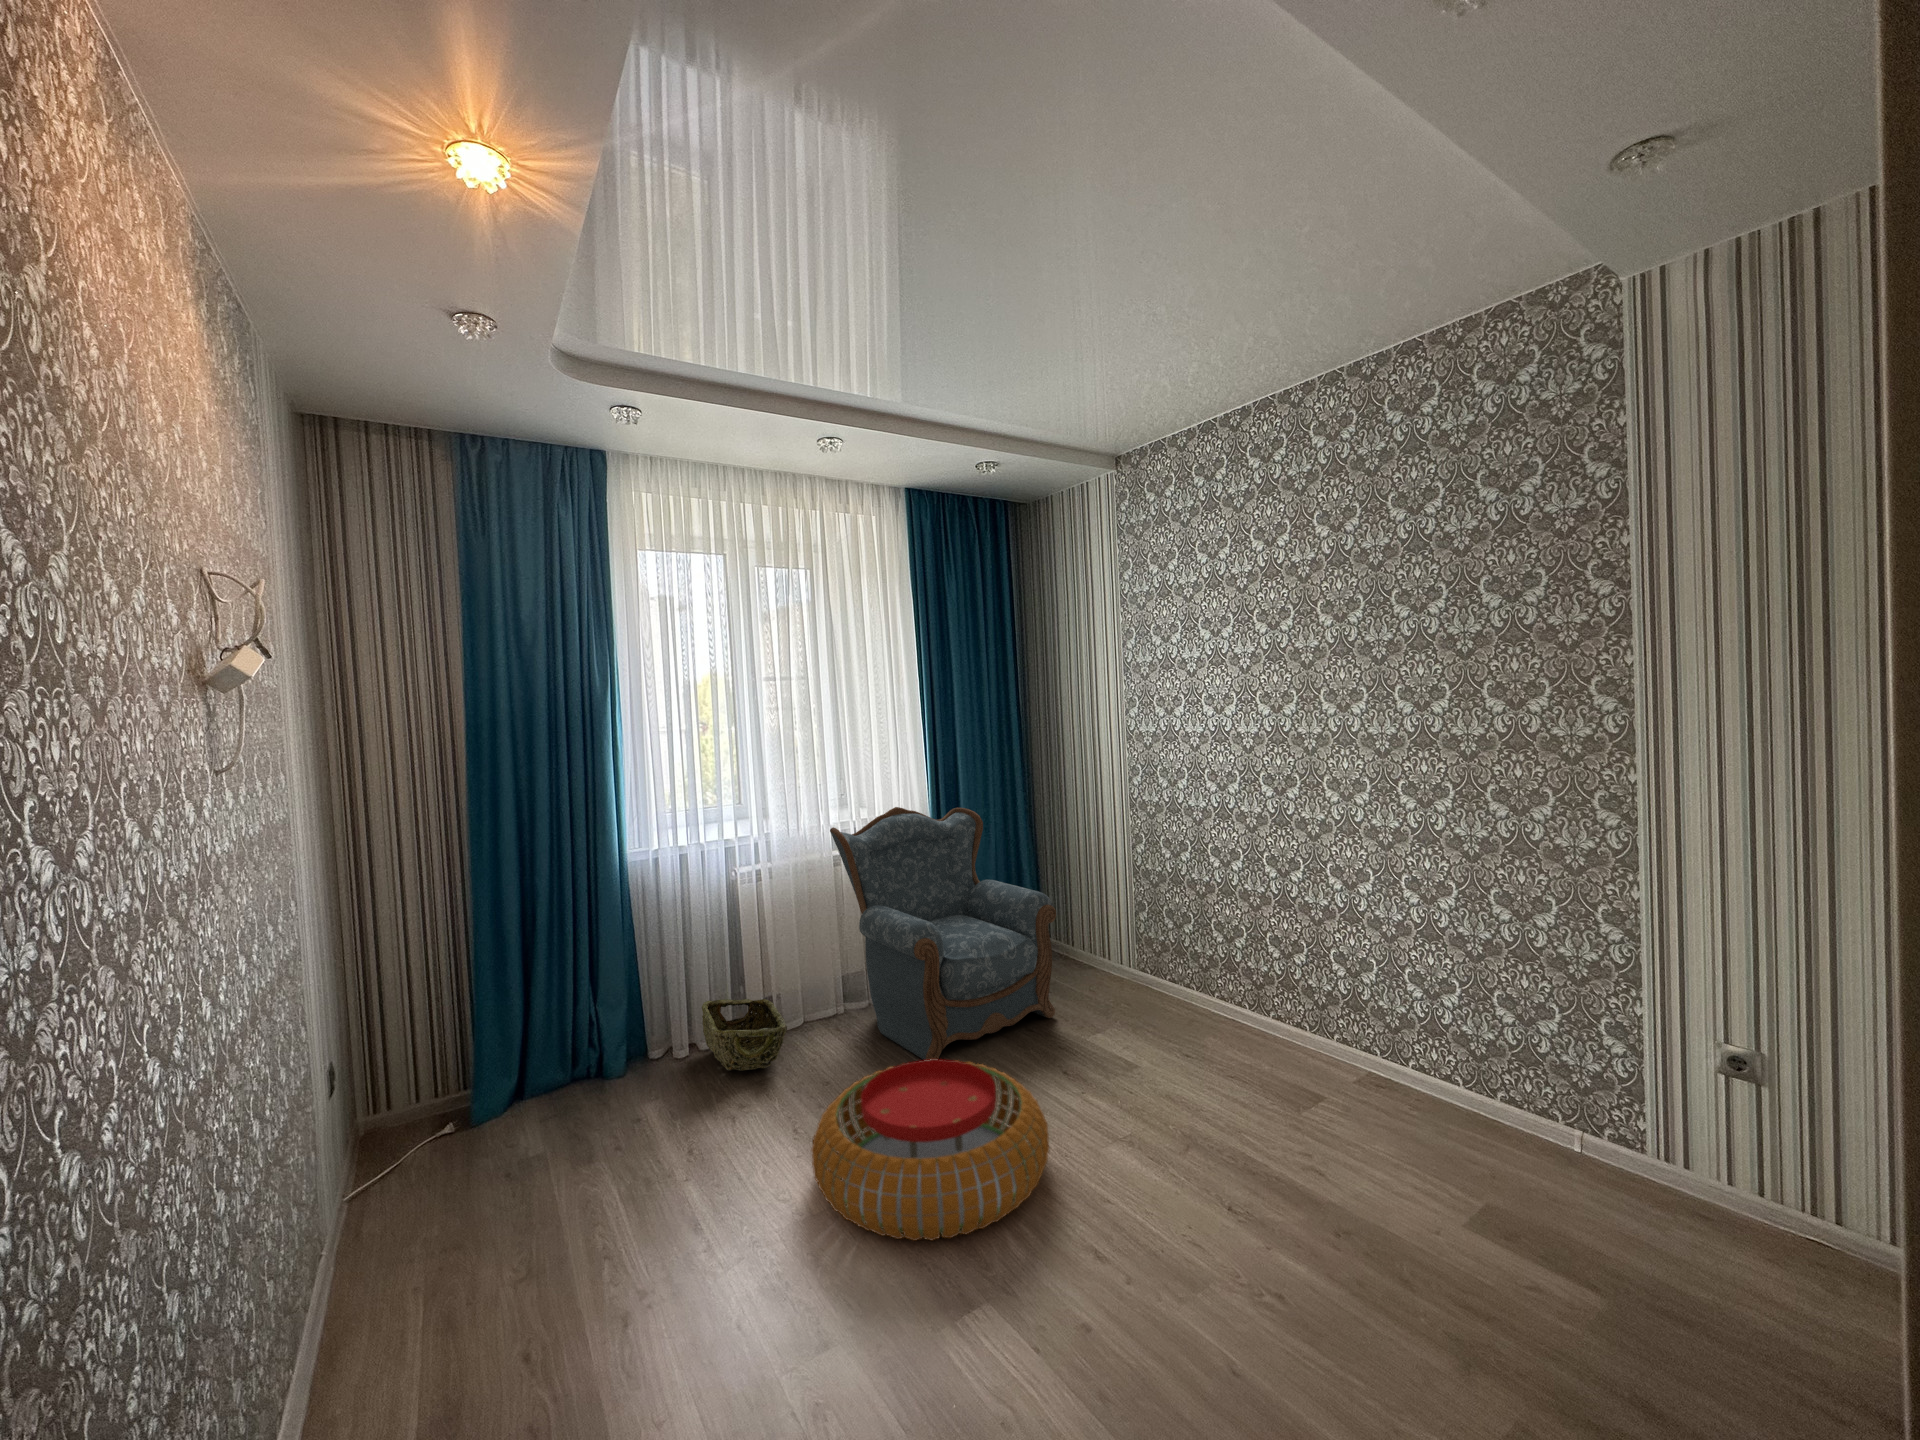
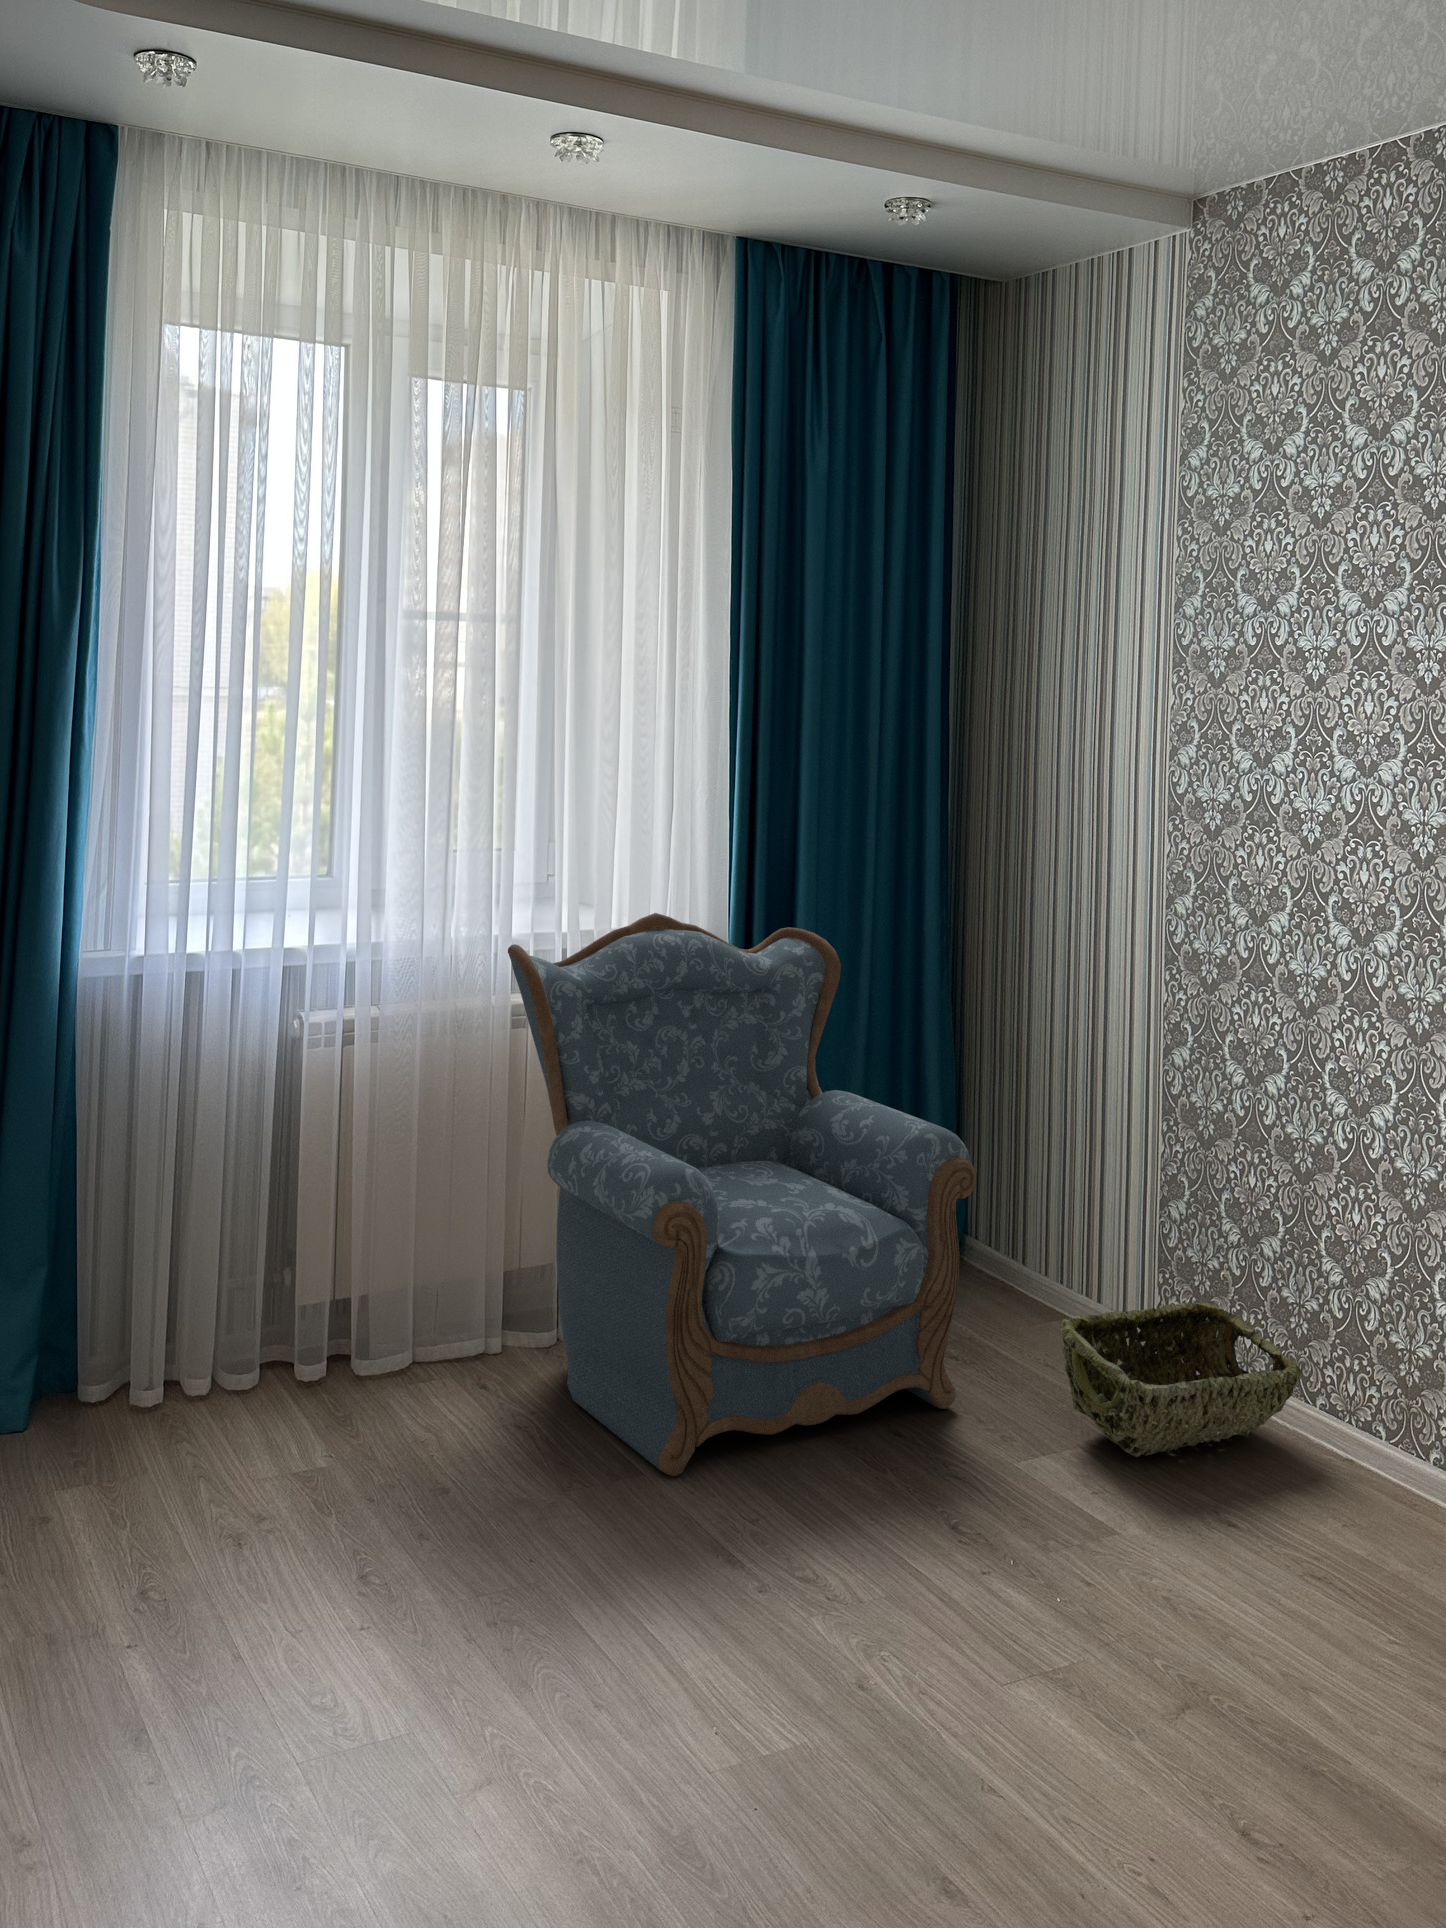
woven basket: present [702,999,787,1071] -> present [1061,1302,1301,1457]
pouf: present [811,1059,1049,1241] -> none [380,1459,885,1835]

